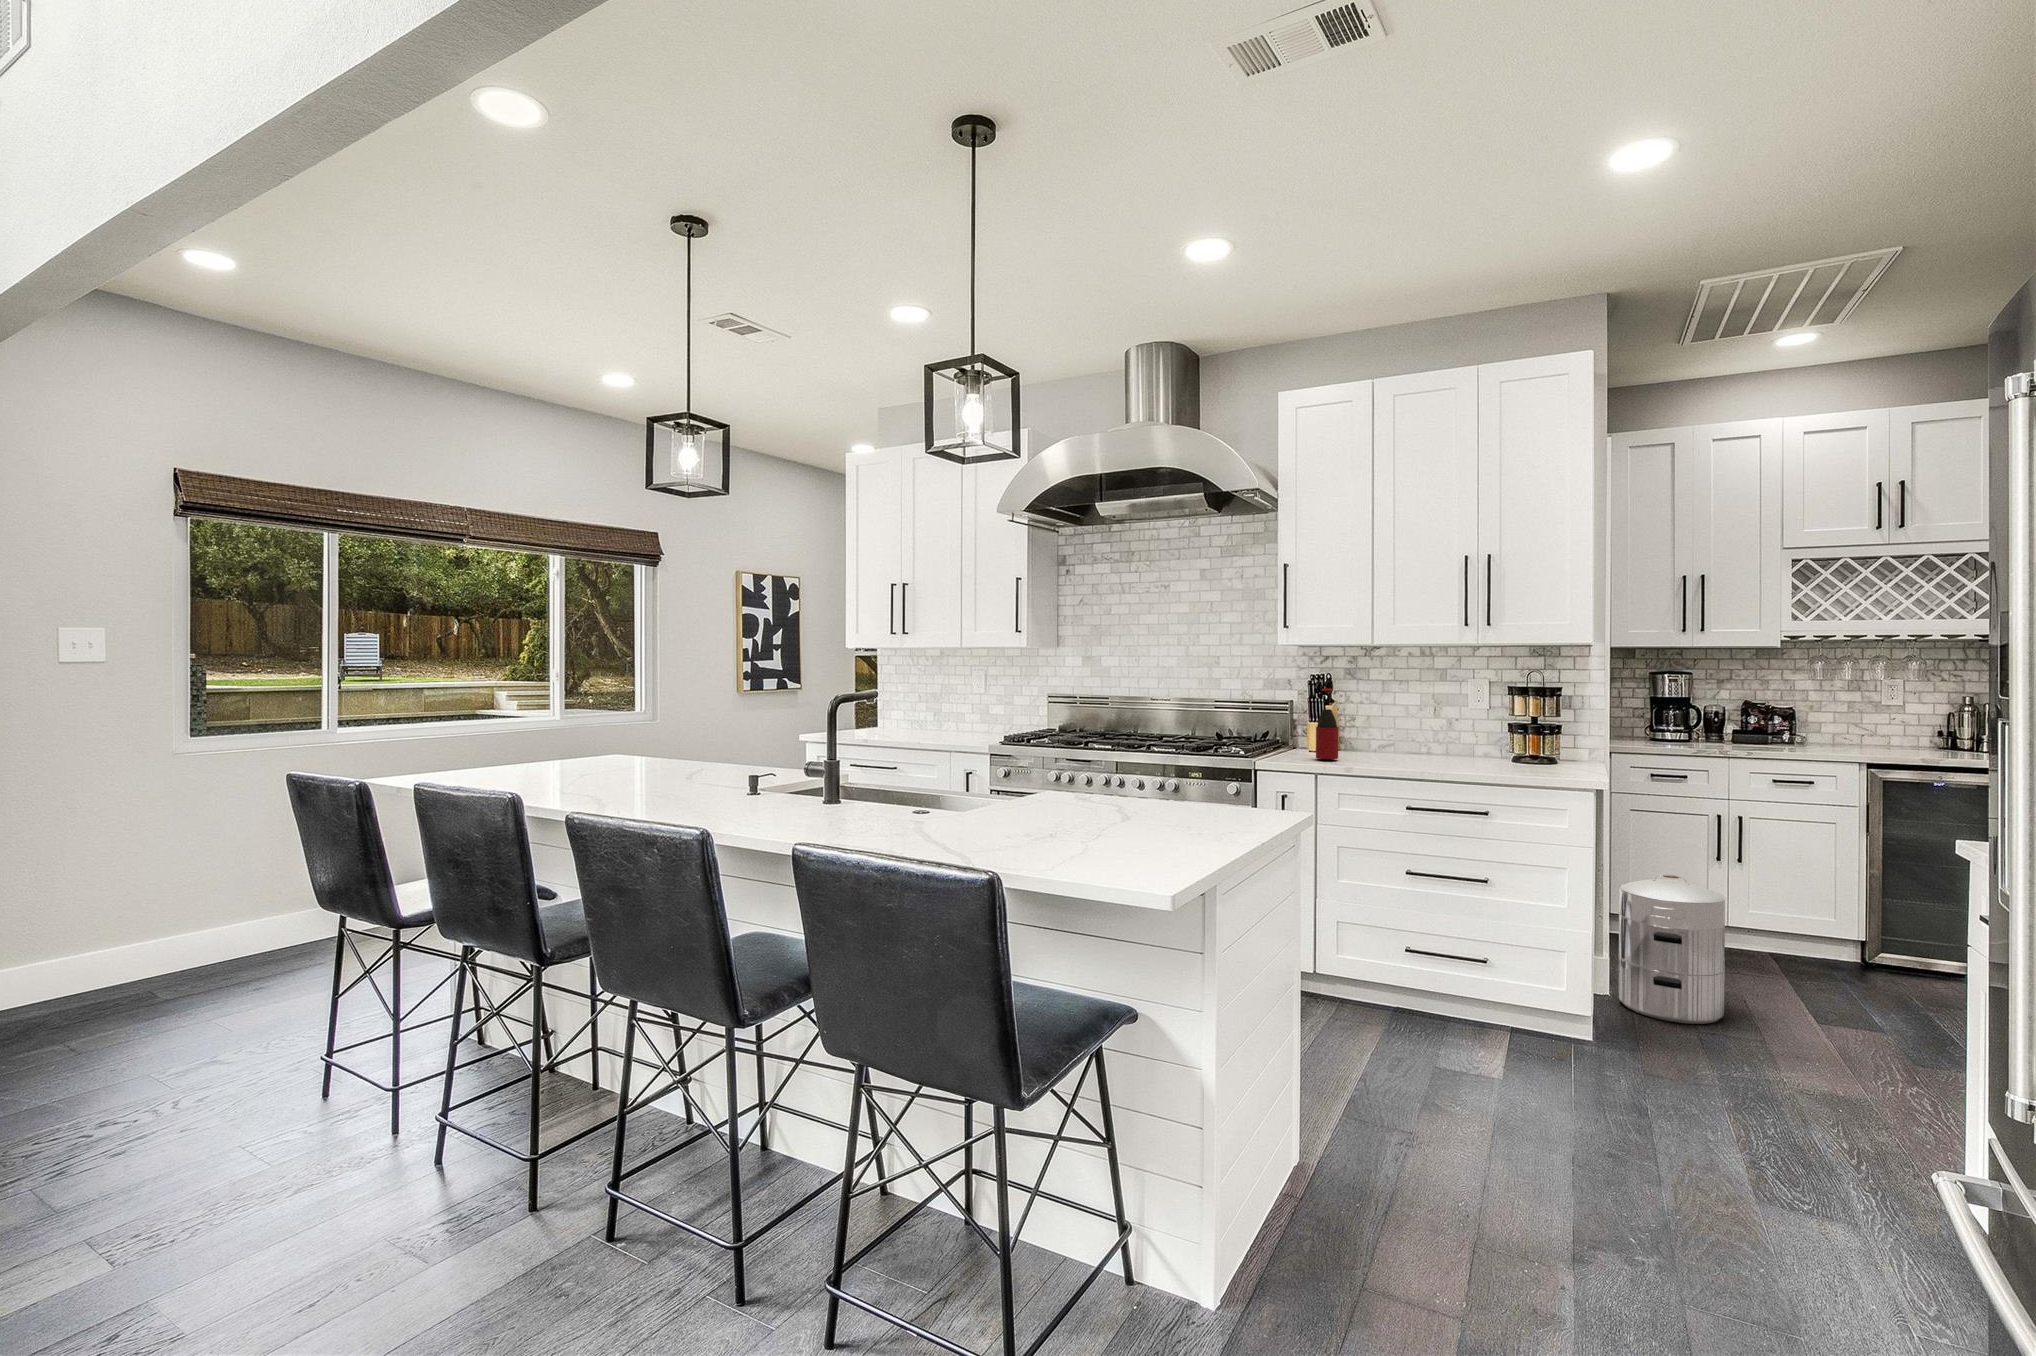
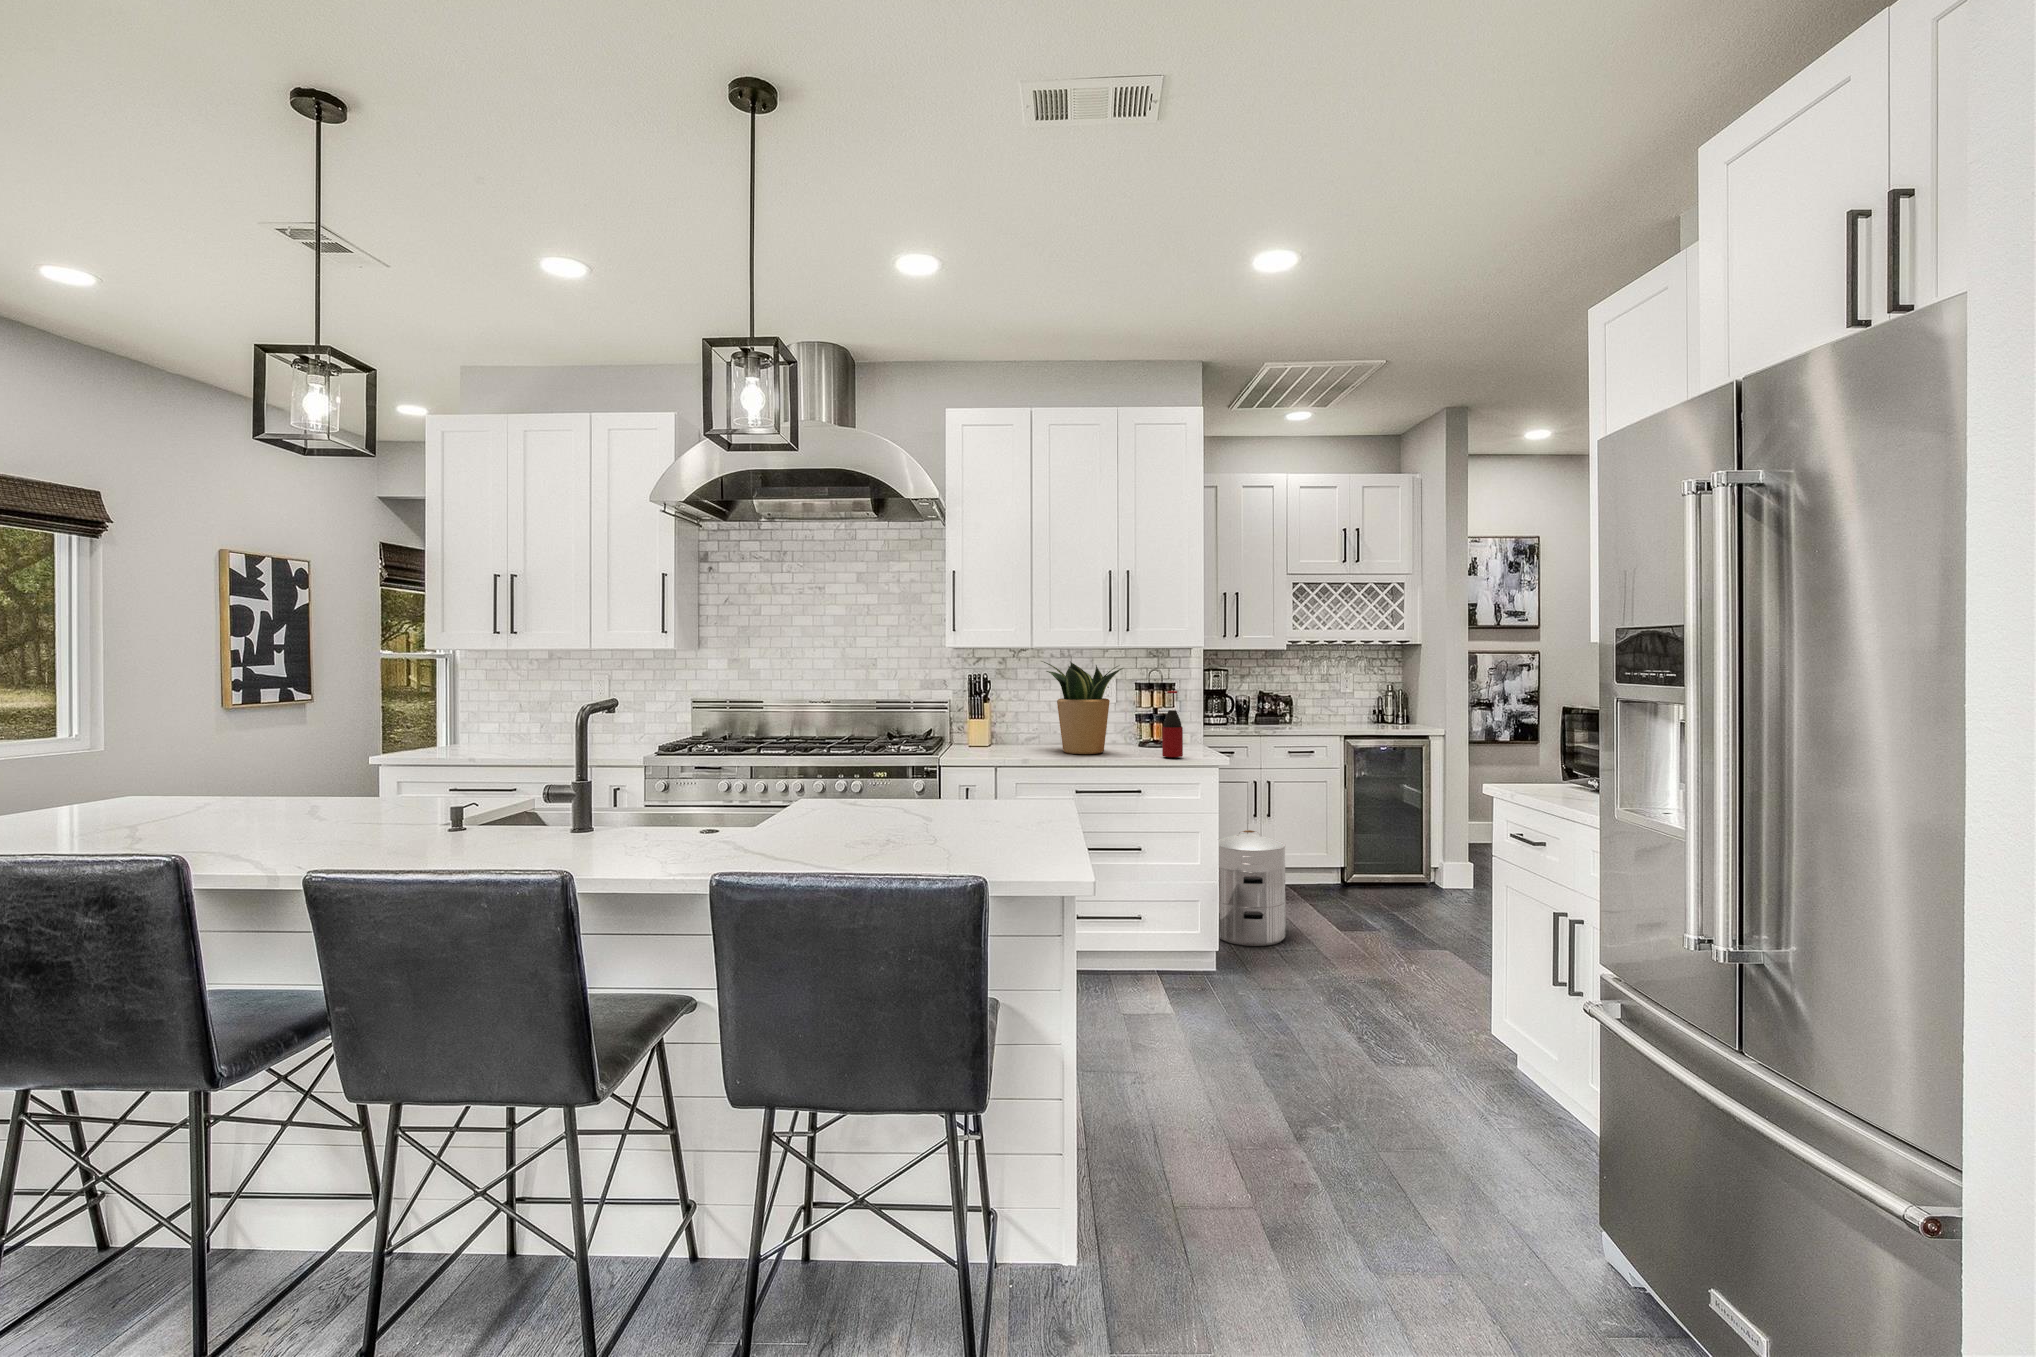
potted plant: none [1380,660,1476,767] -> present [1042,661,1123,754]
bottle: present [1316,689,1338,759] -> present [1162,691,1183,757]

